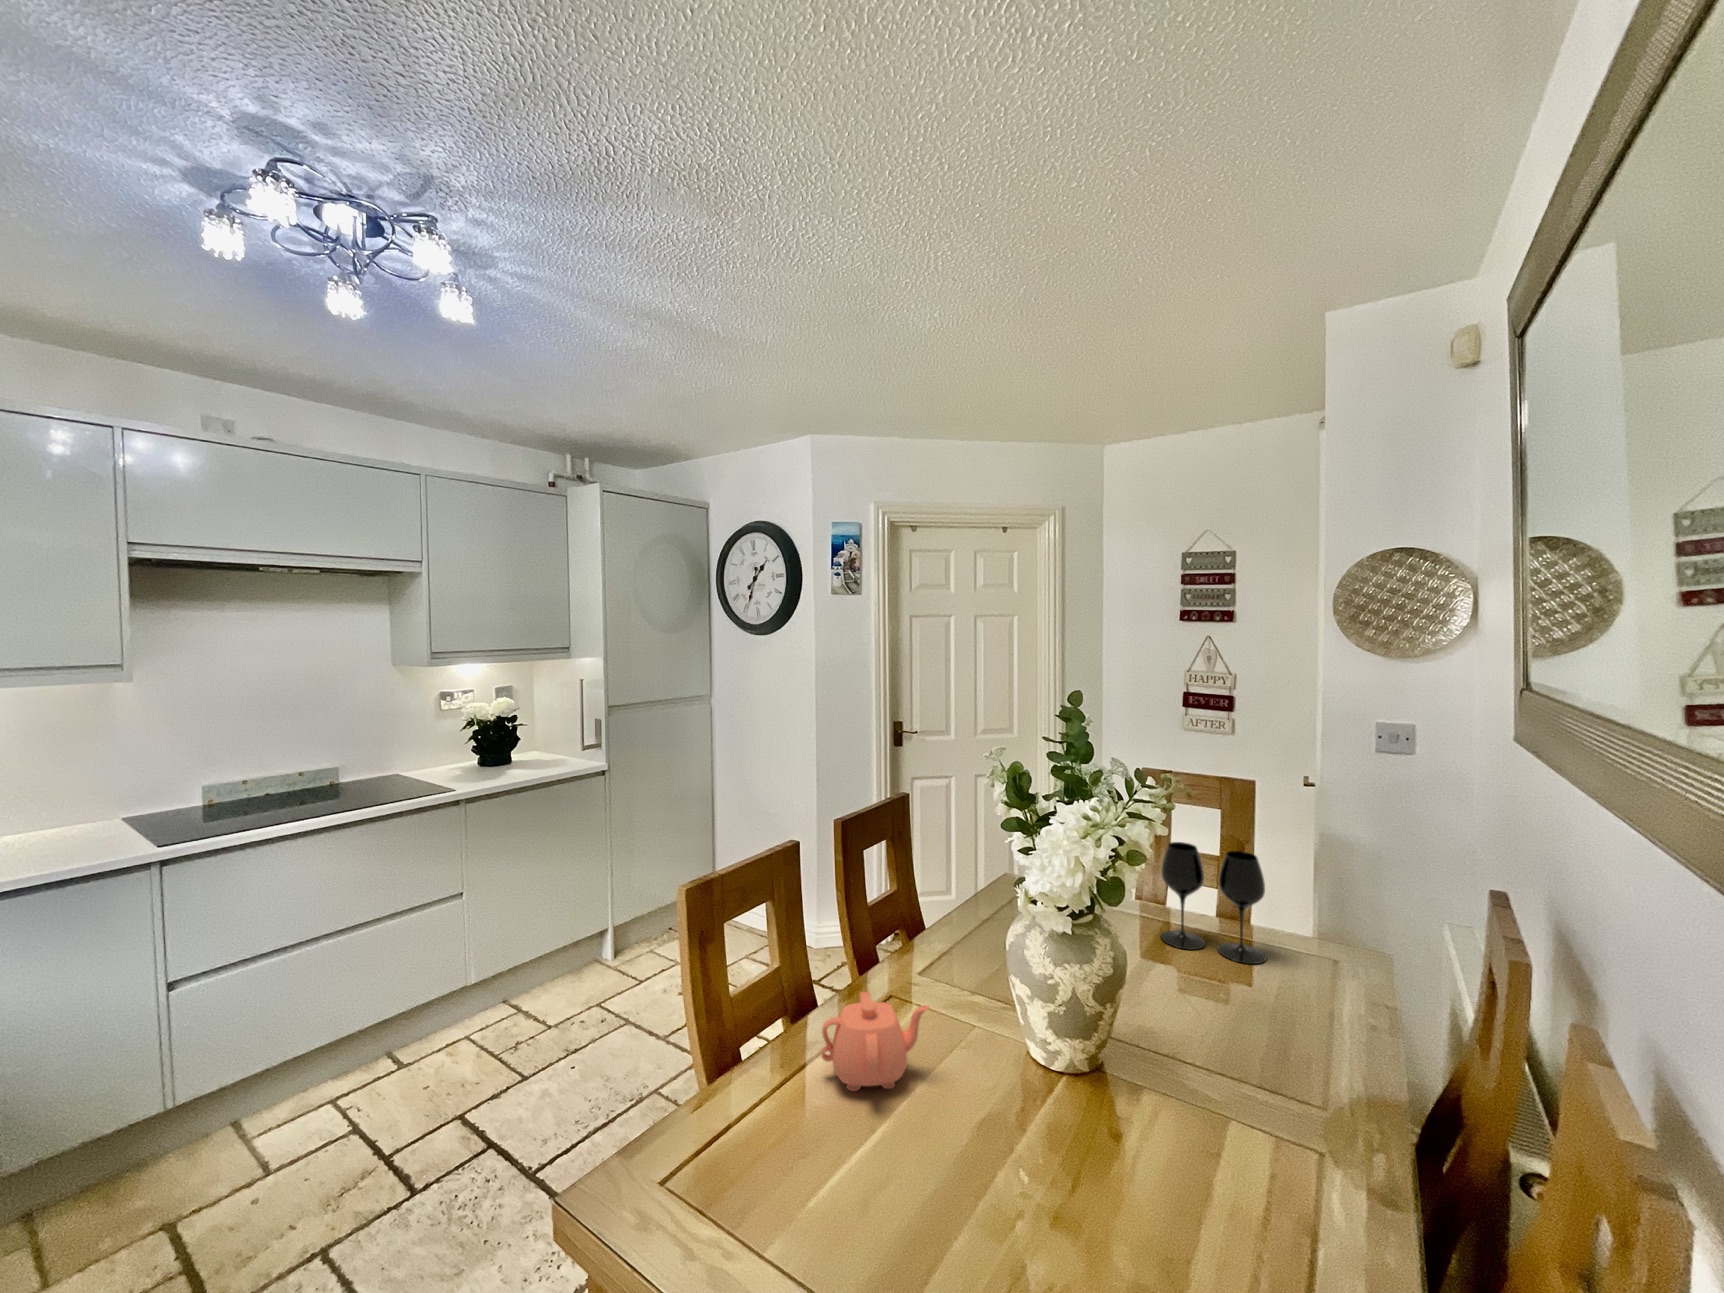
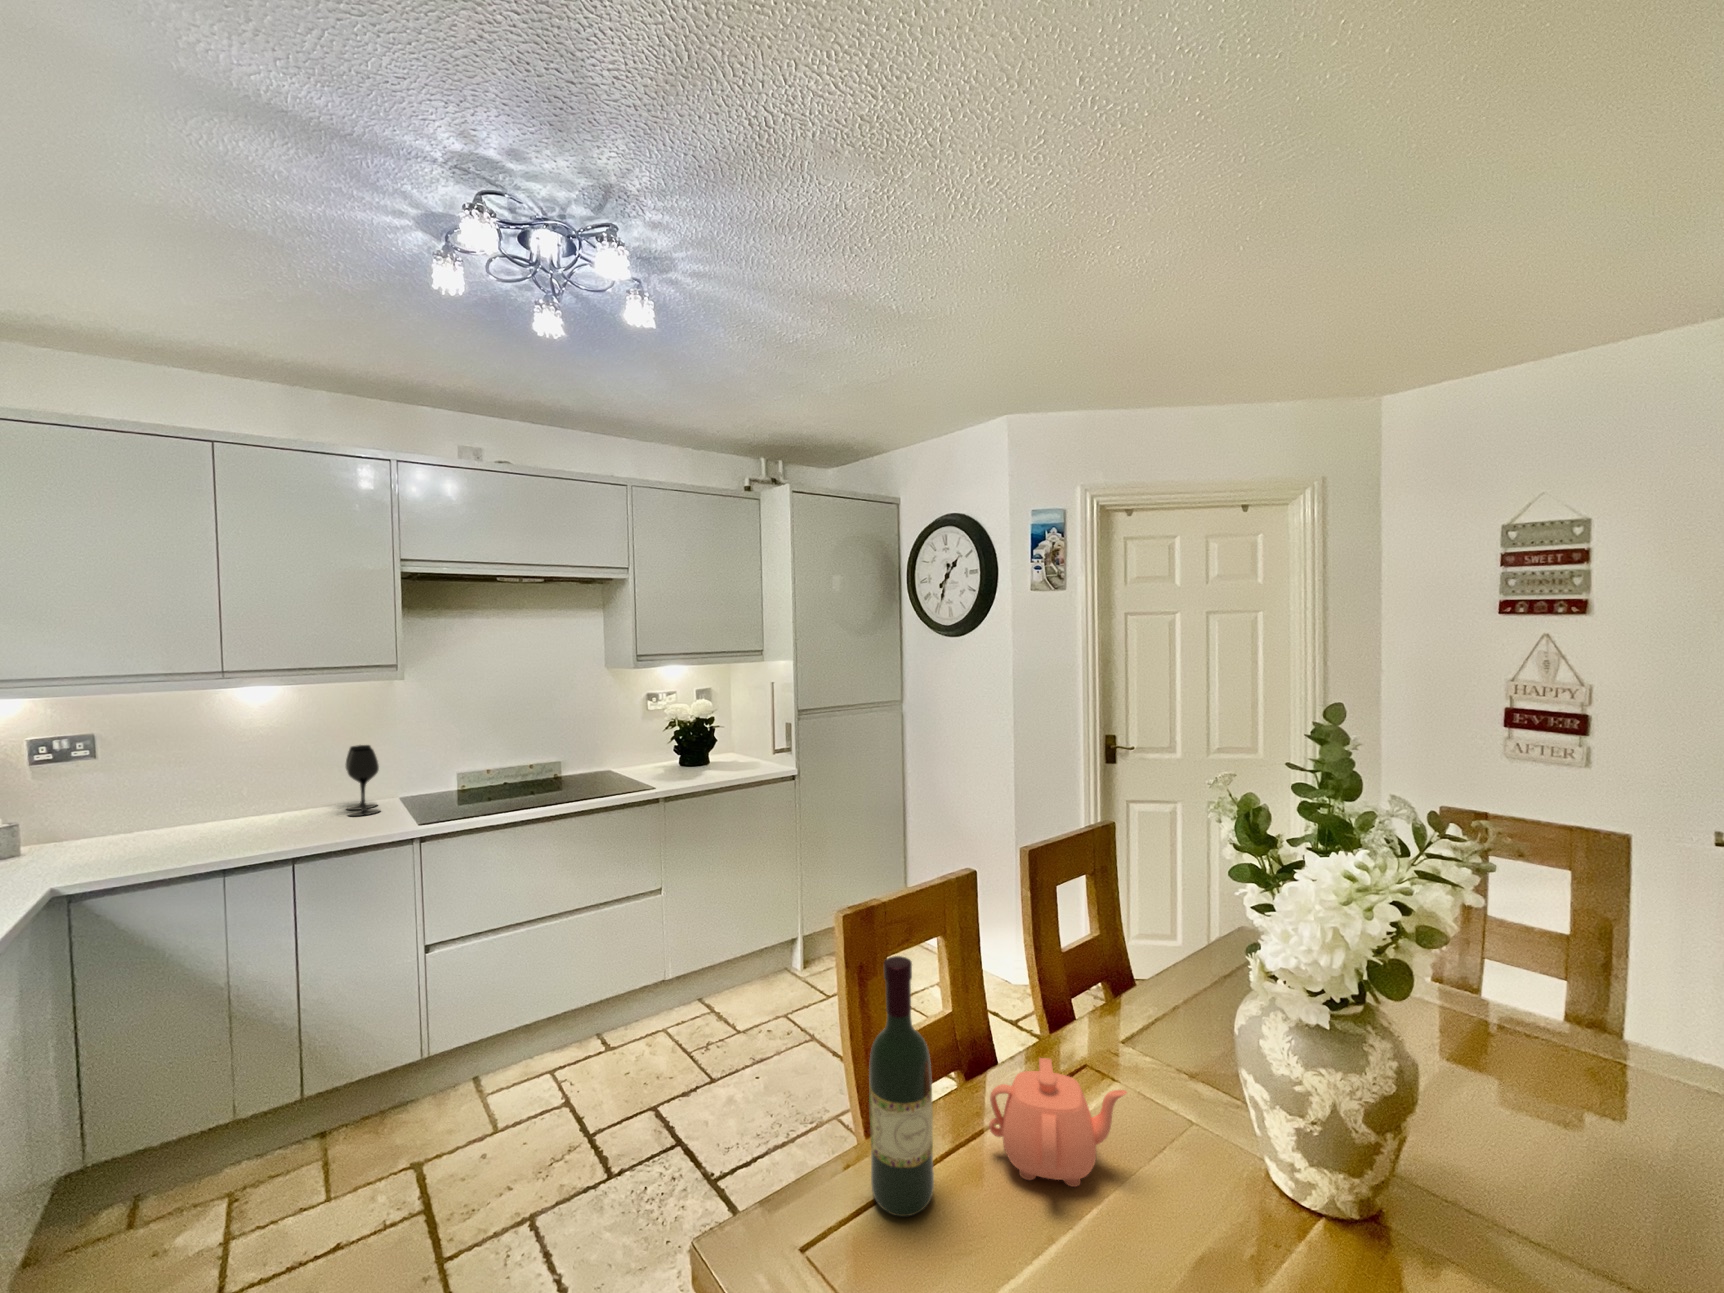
wine glass: present [1160,842,1266,964] -> present [345,745,380,816]
wine bottle: none [723,920,778,1142] -> present [869,956,934,1216]

